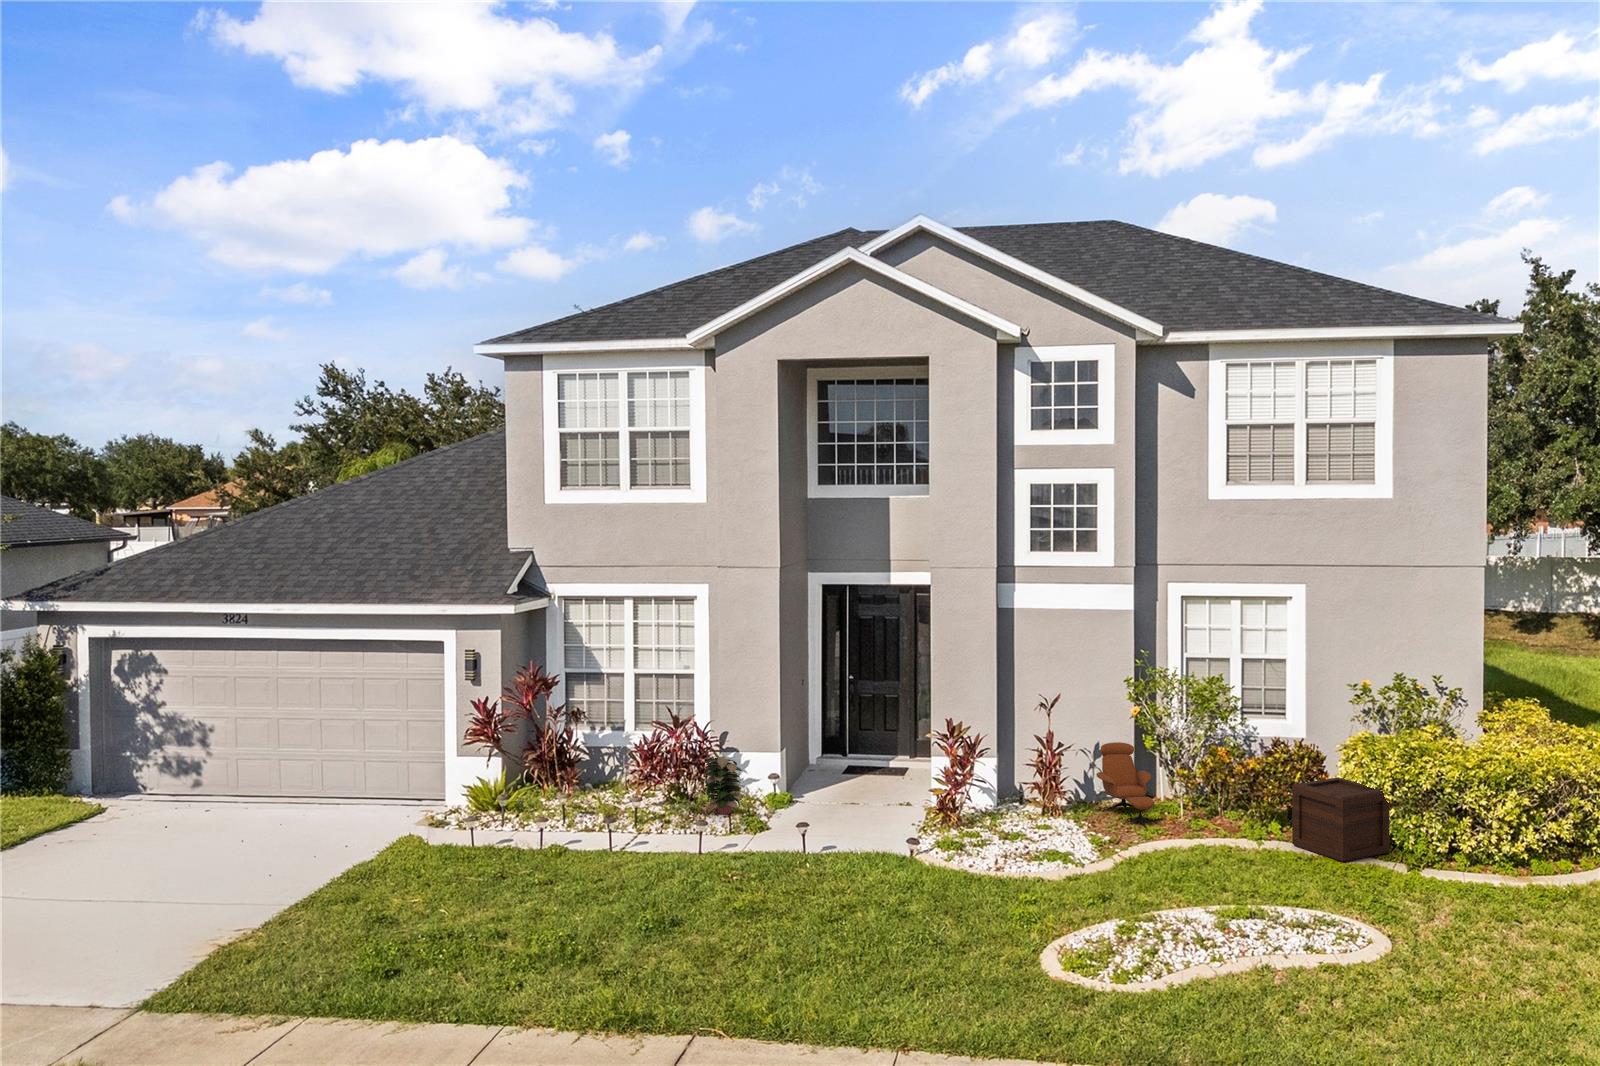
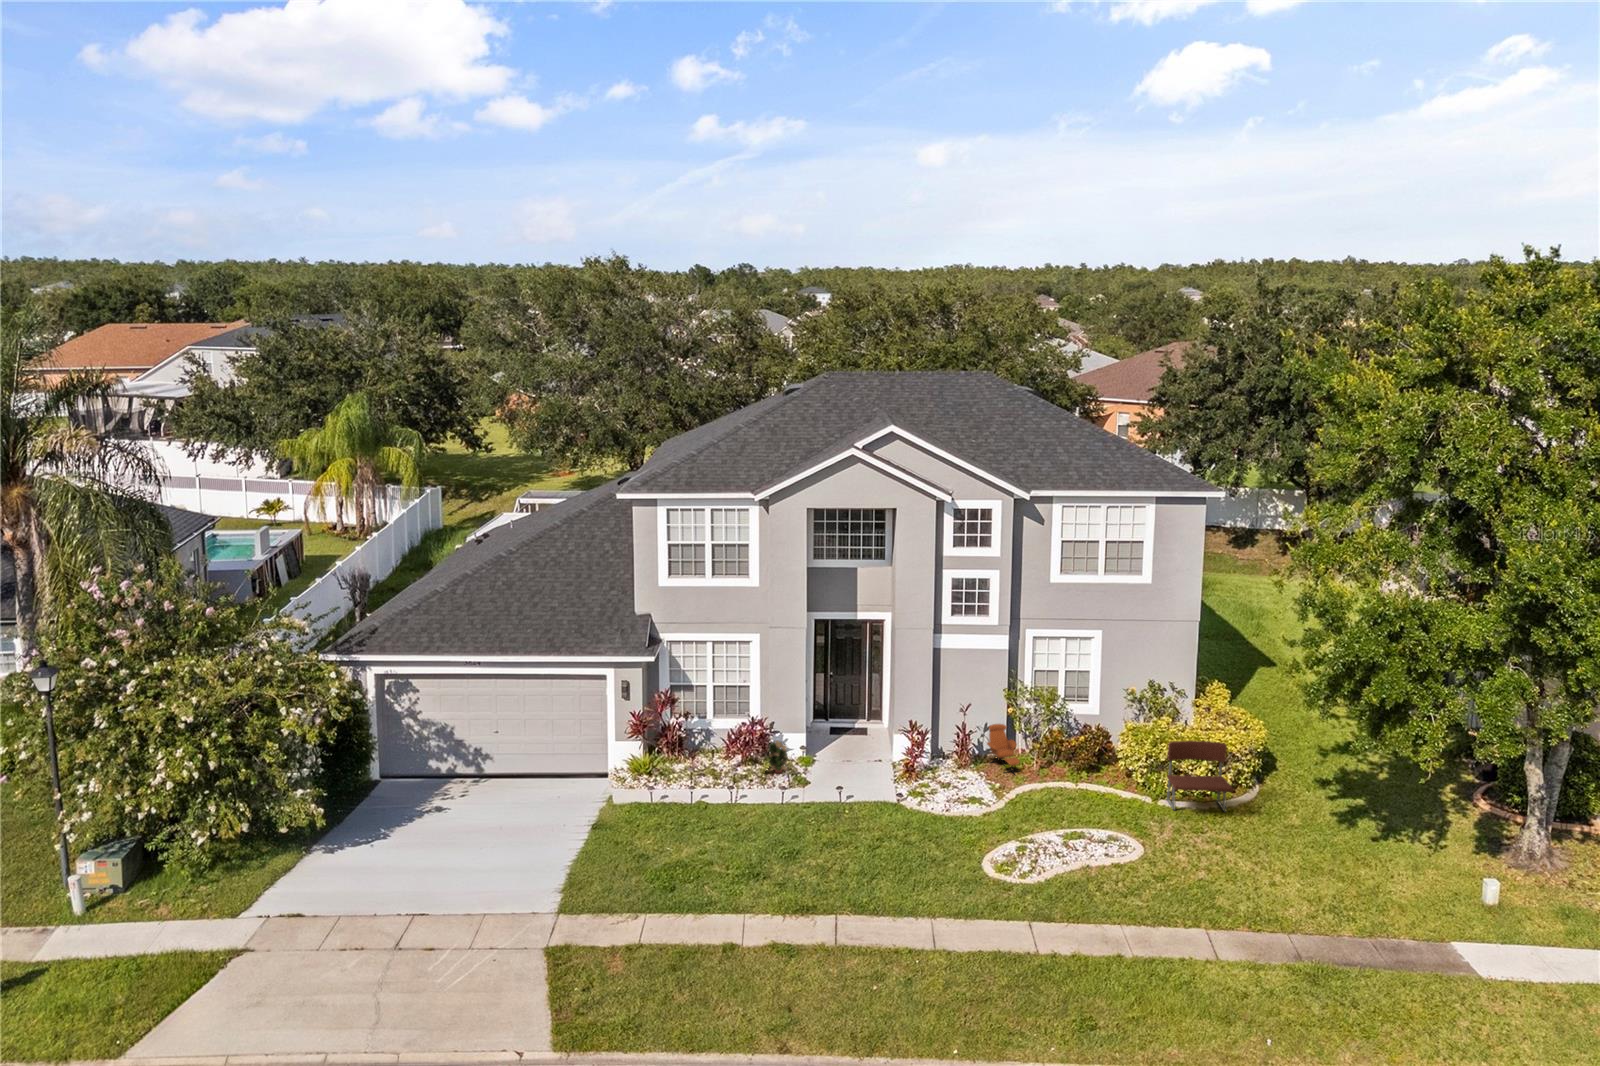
bench: none [1438,748,1581,890] -> present [1167,740,1233,812]
wooden crate: present [1292,777,1390,862] -> none [1093,749,1143,797]

